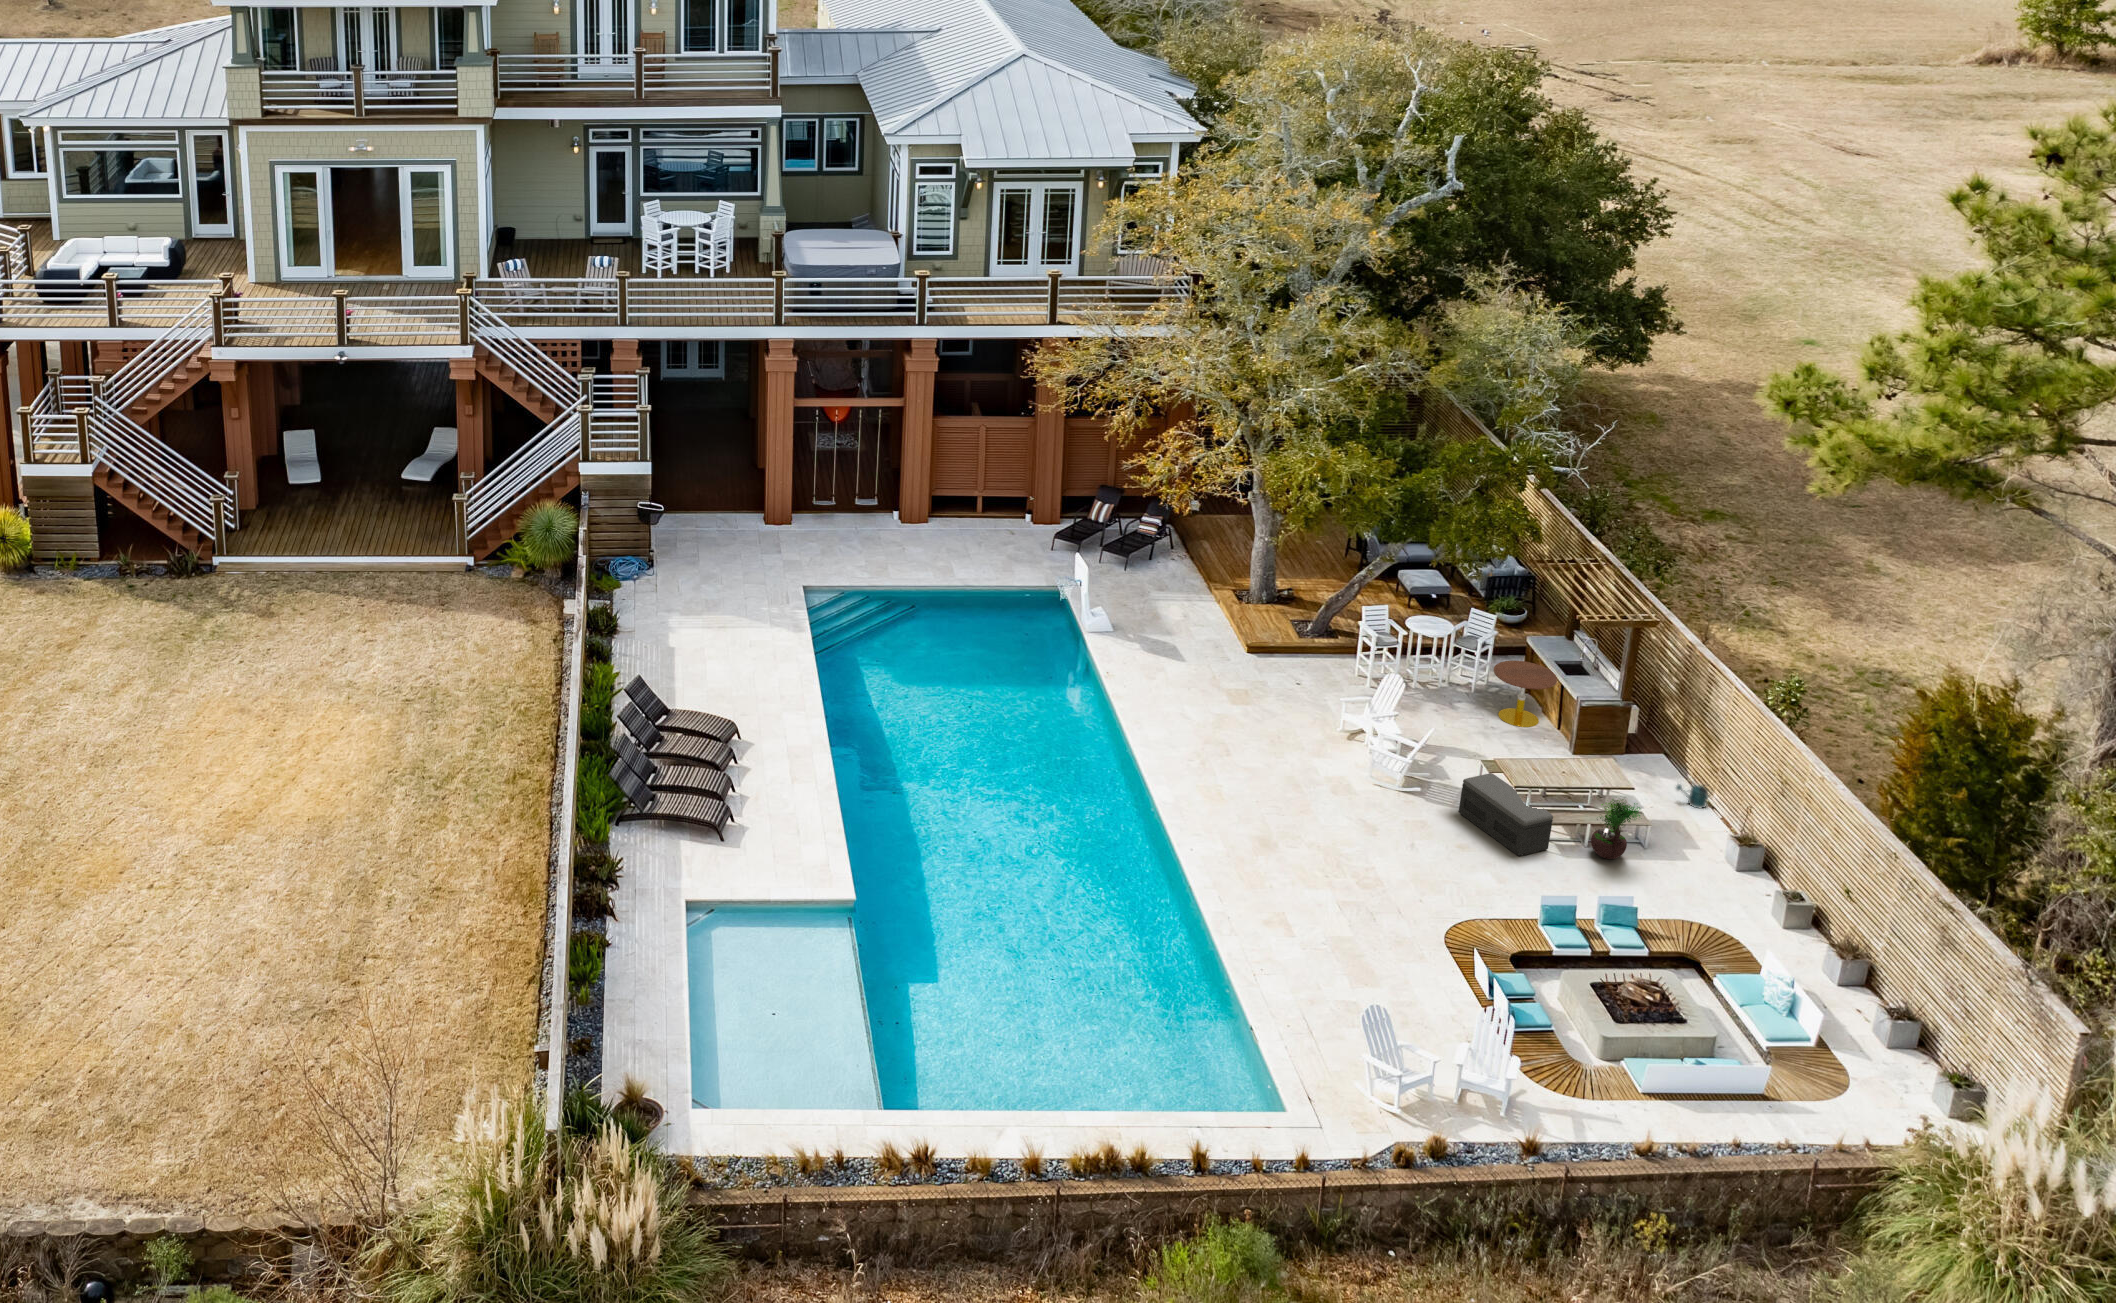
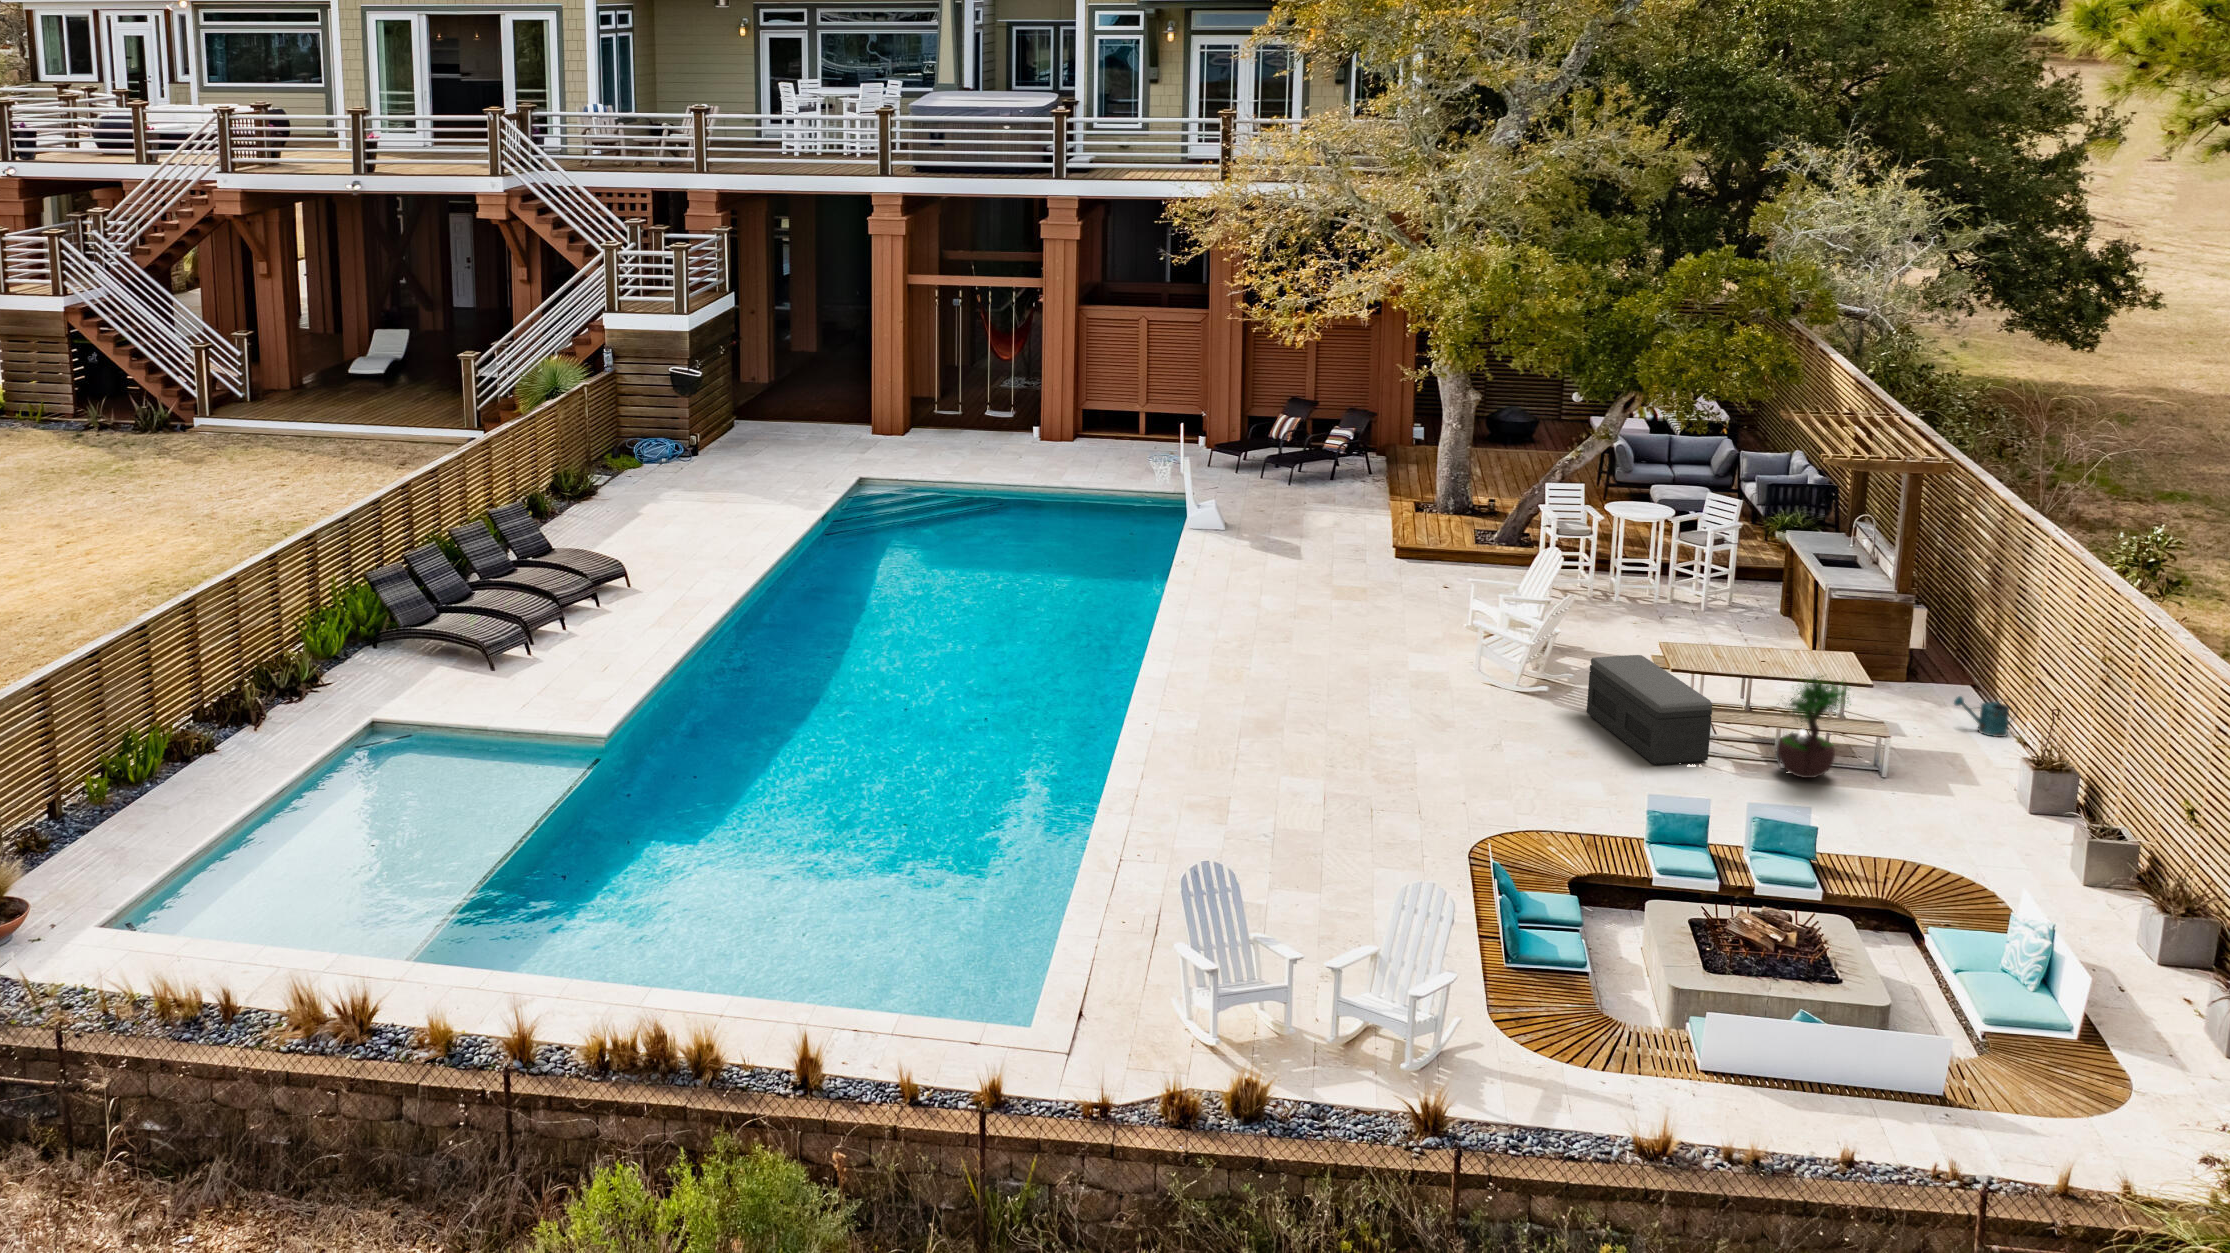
side table: present [1494,661,1557,727] -> none [1707,549,1802,640]

